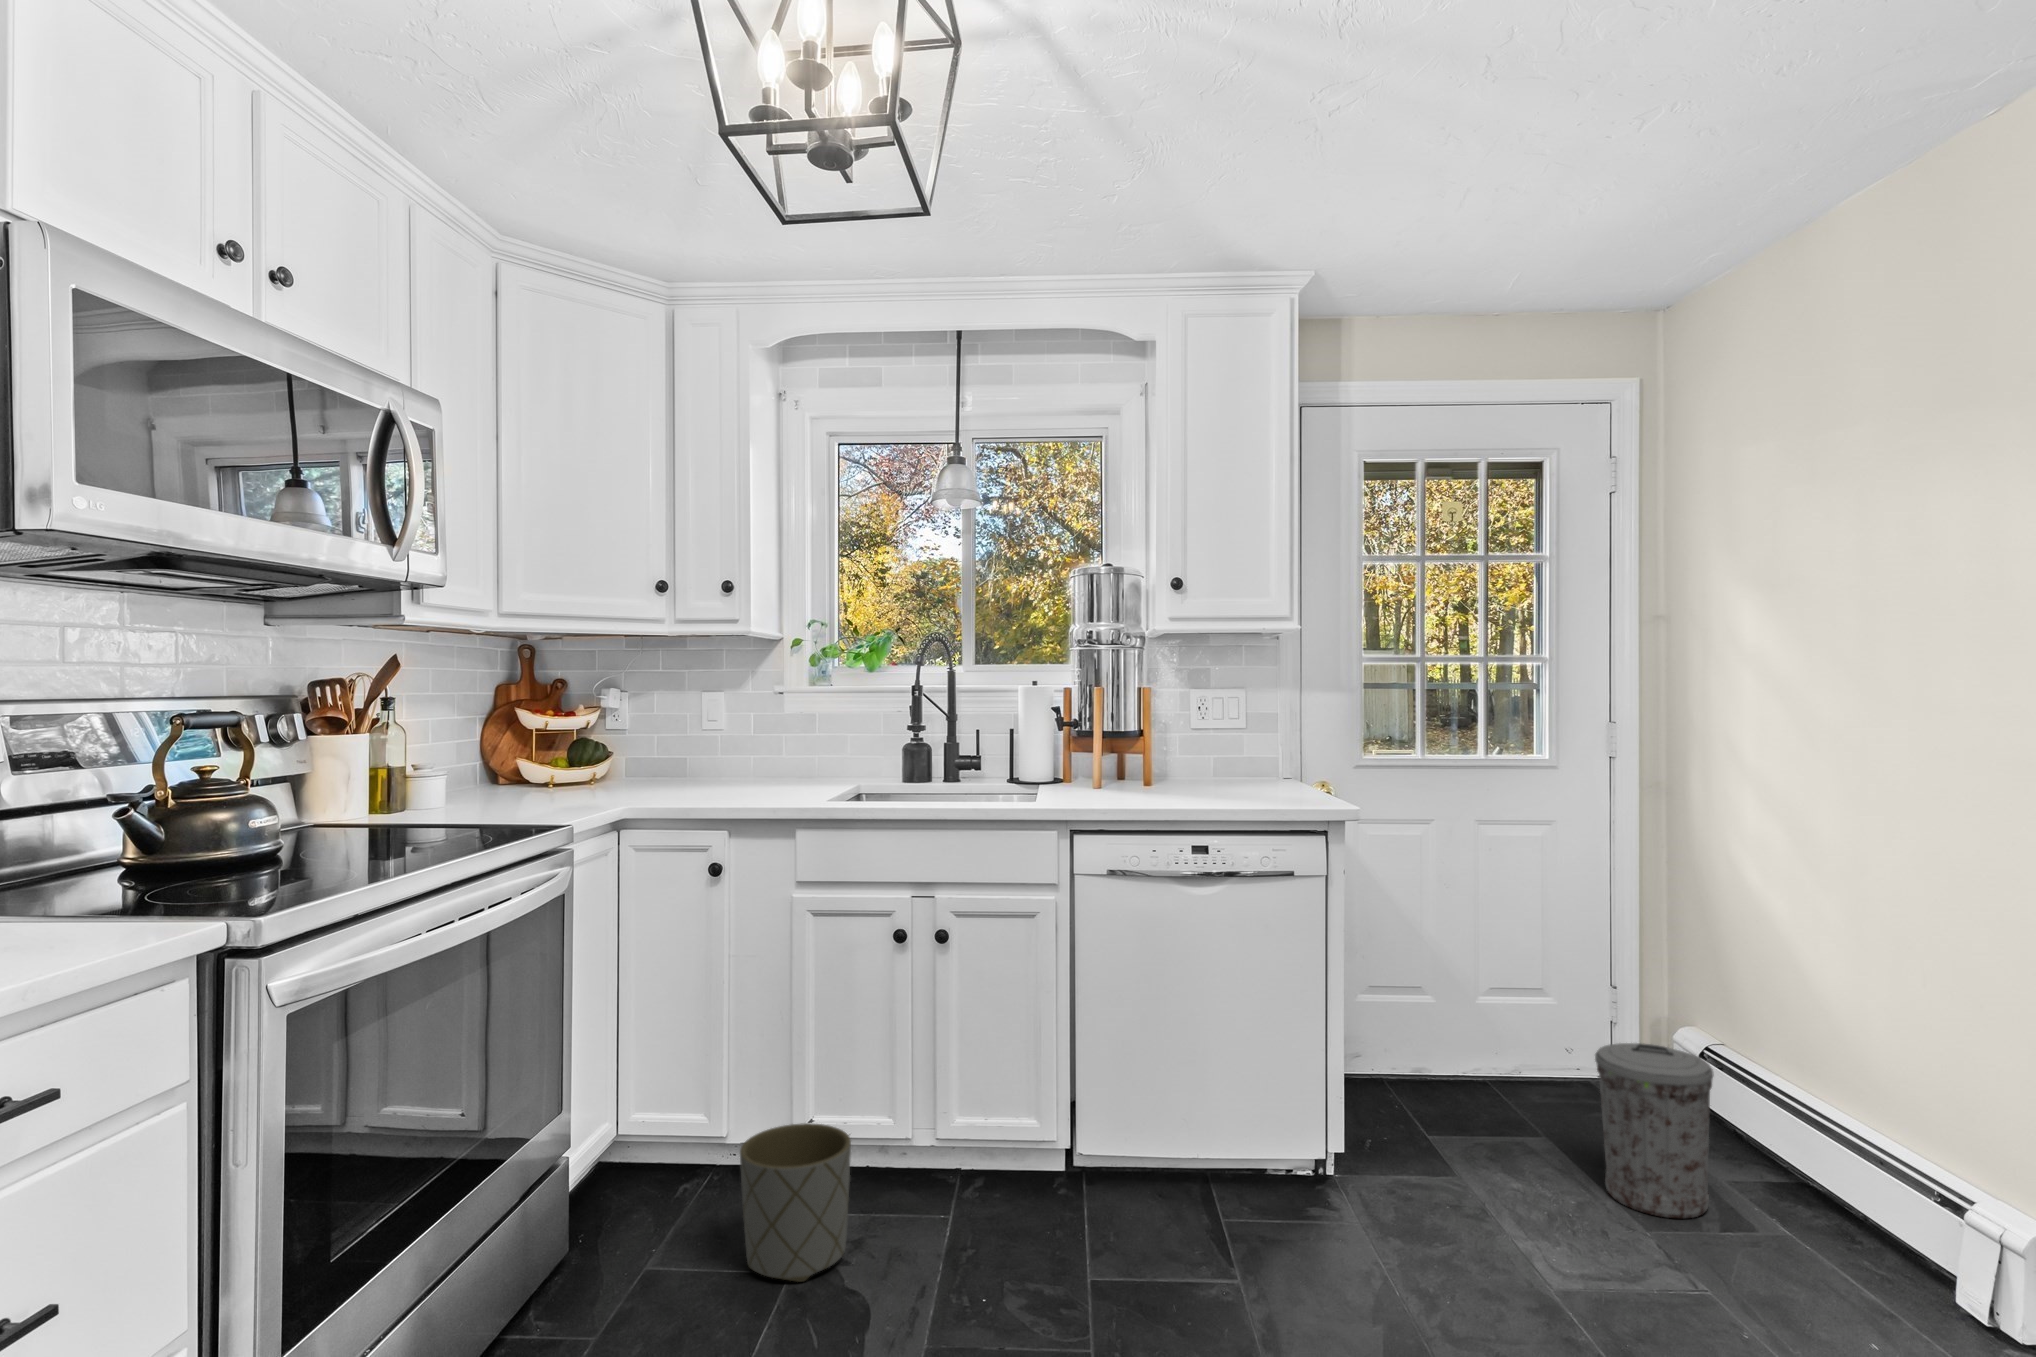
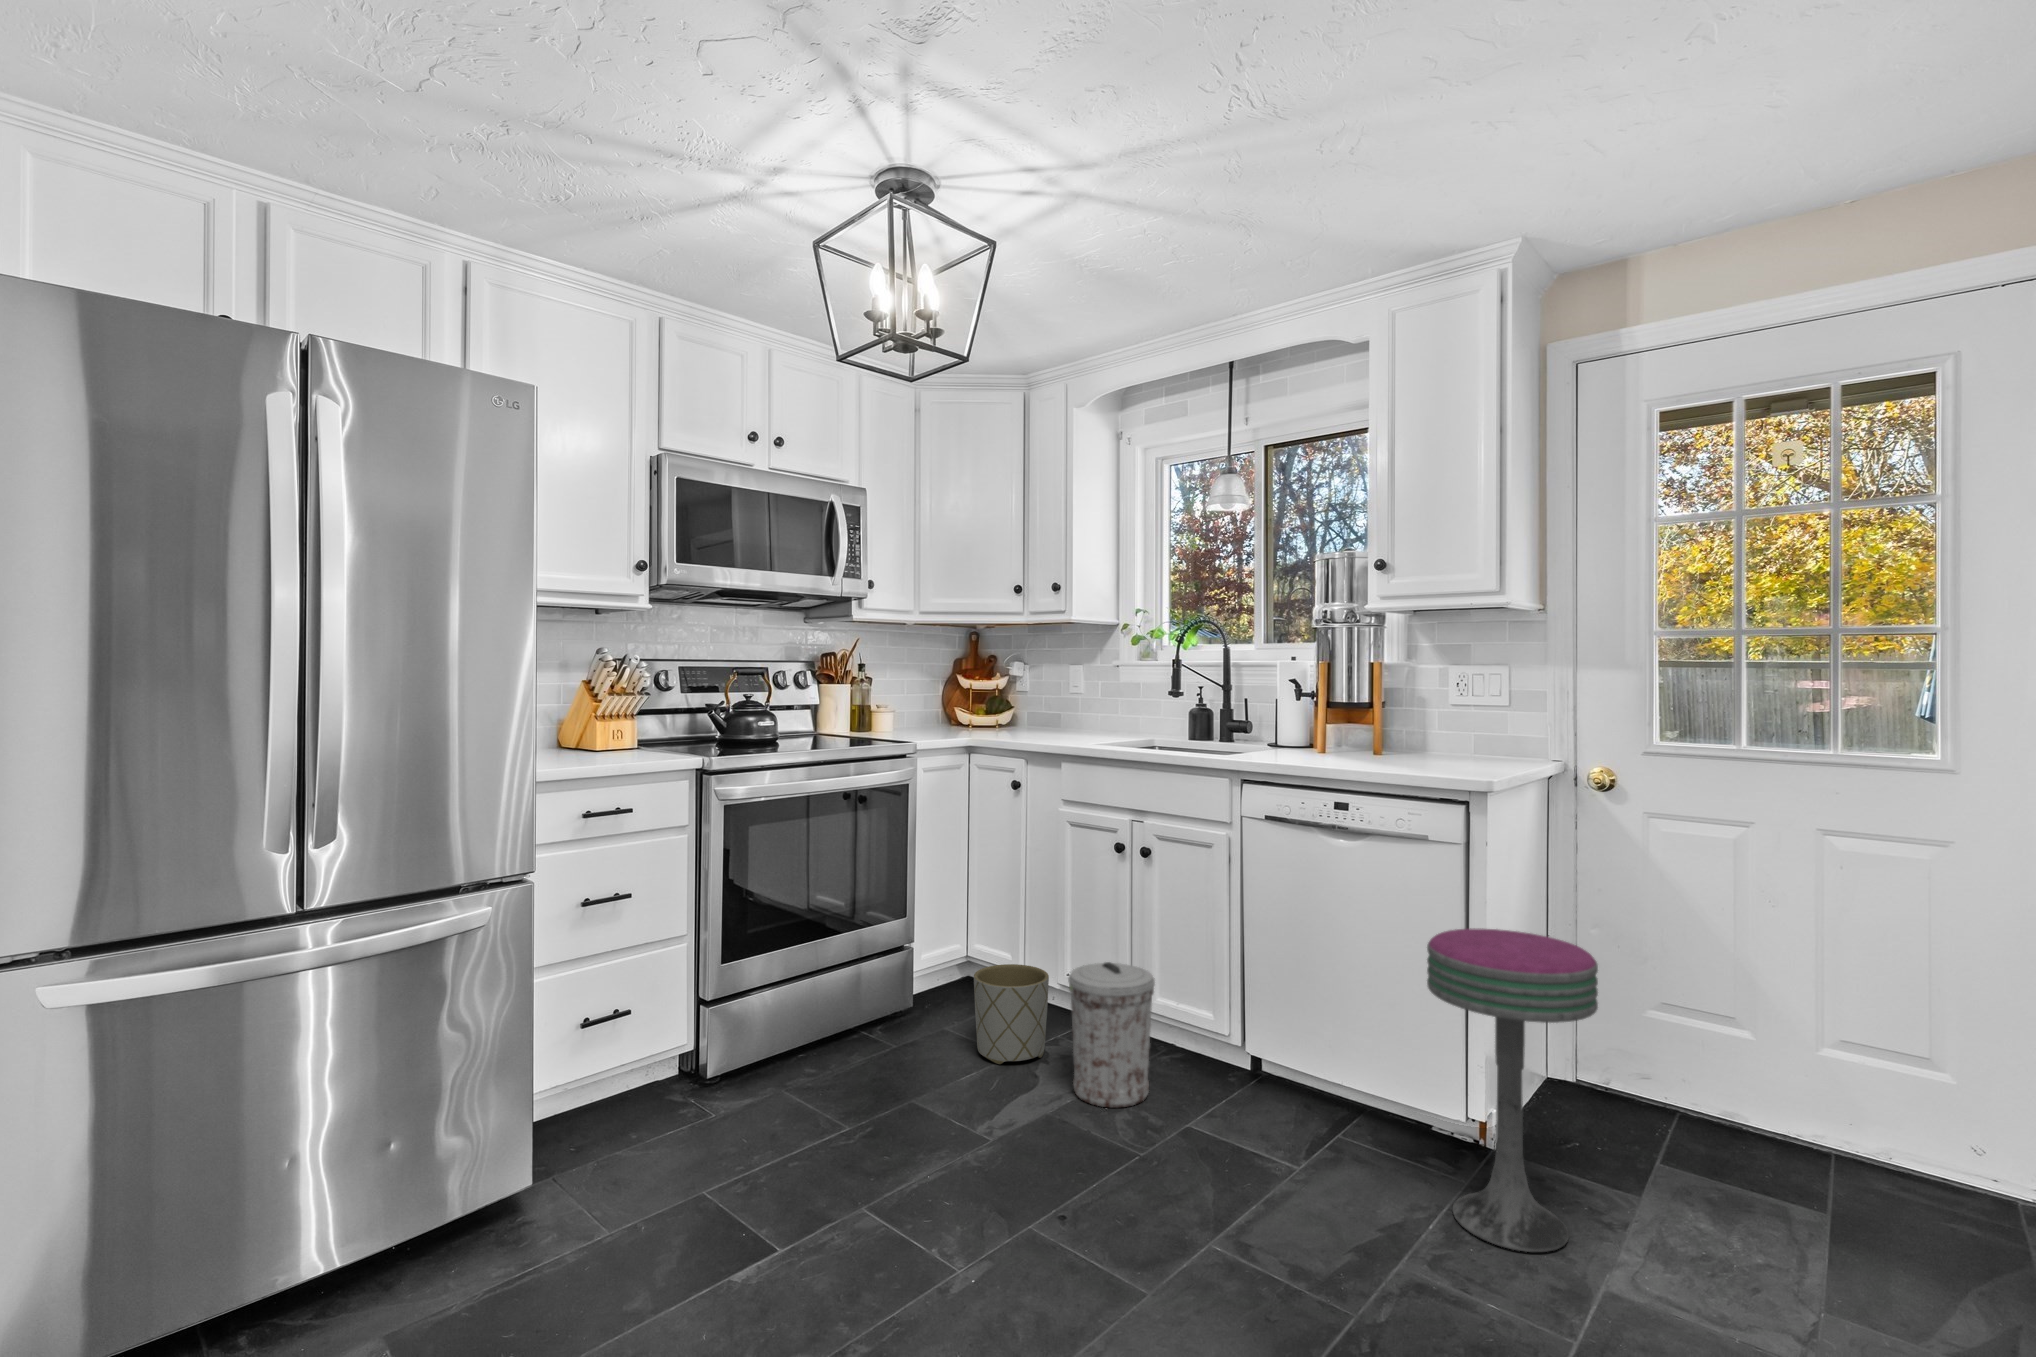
bar stool: none [1375,960,1542,1289] -> present [1427,928,1598,1252]
trash can: present [1595,1043,1714,1218] -> present [1068,962,1155,1107]

